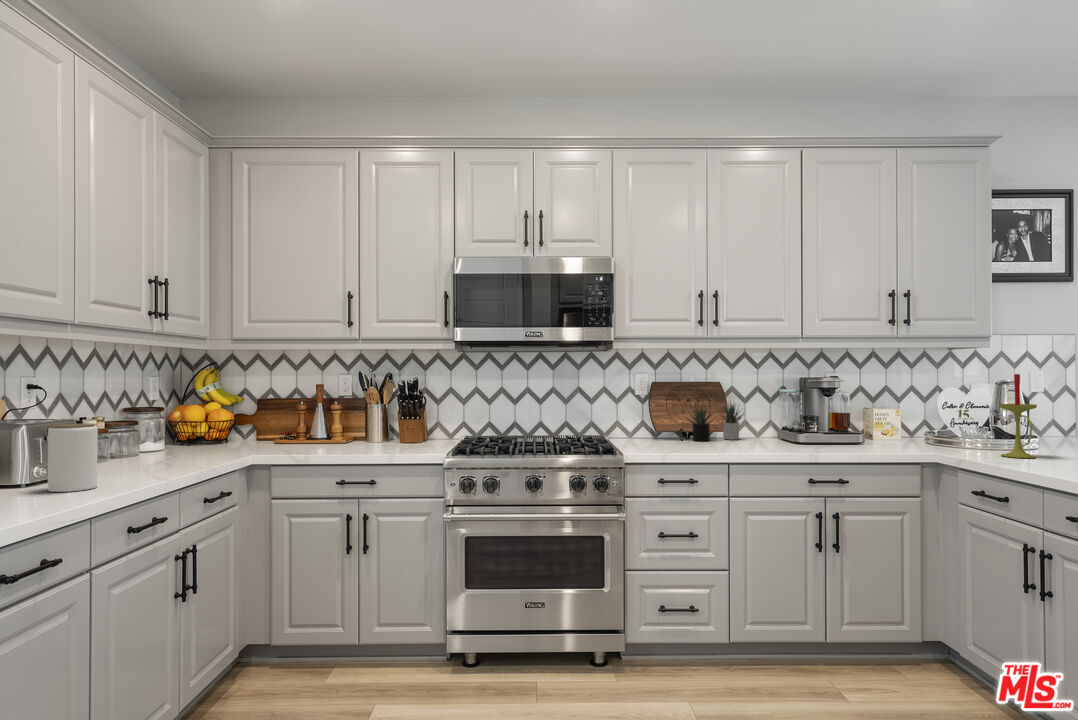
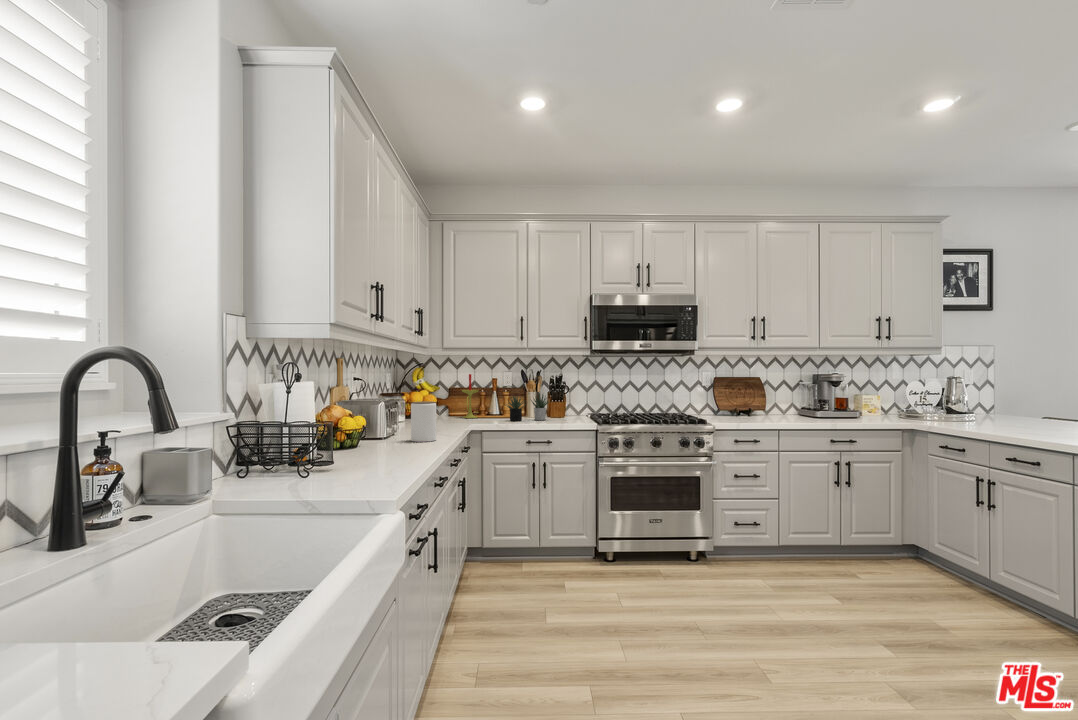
candle: present [999,374,1037,458] -> present [462,374,479,418]
succulent plant: present [687,403,743,441] -> present [505,393,549,421]

